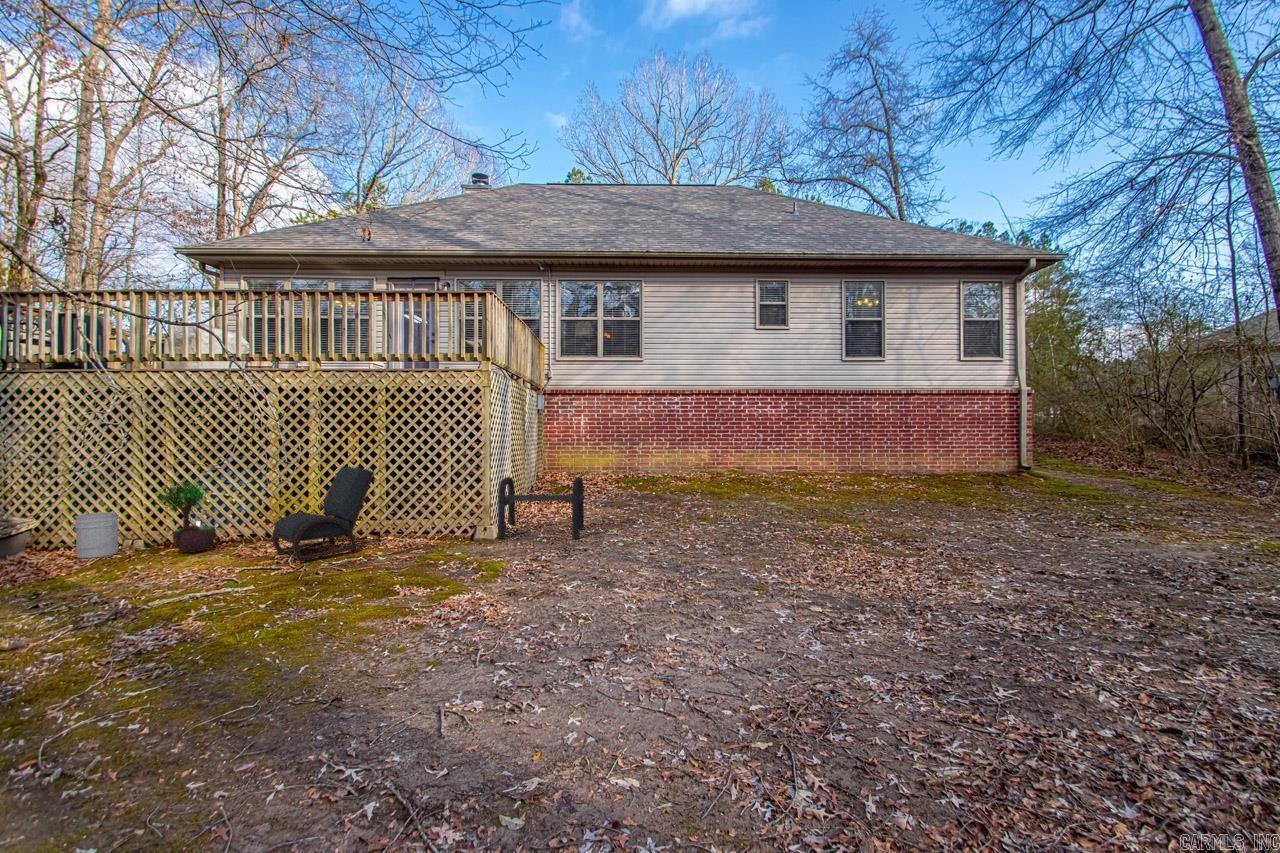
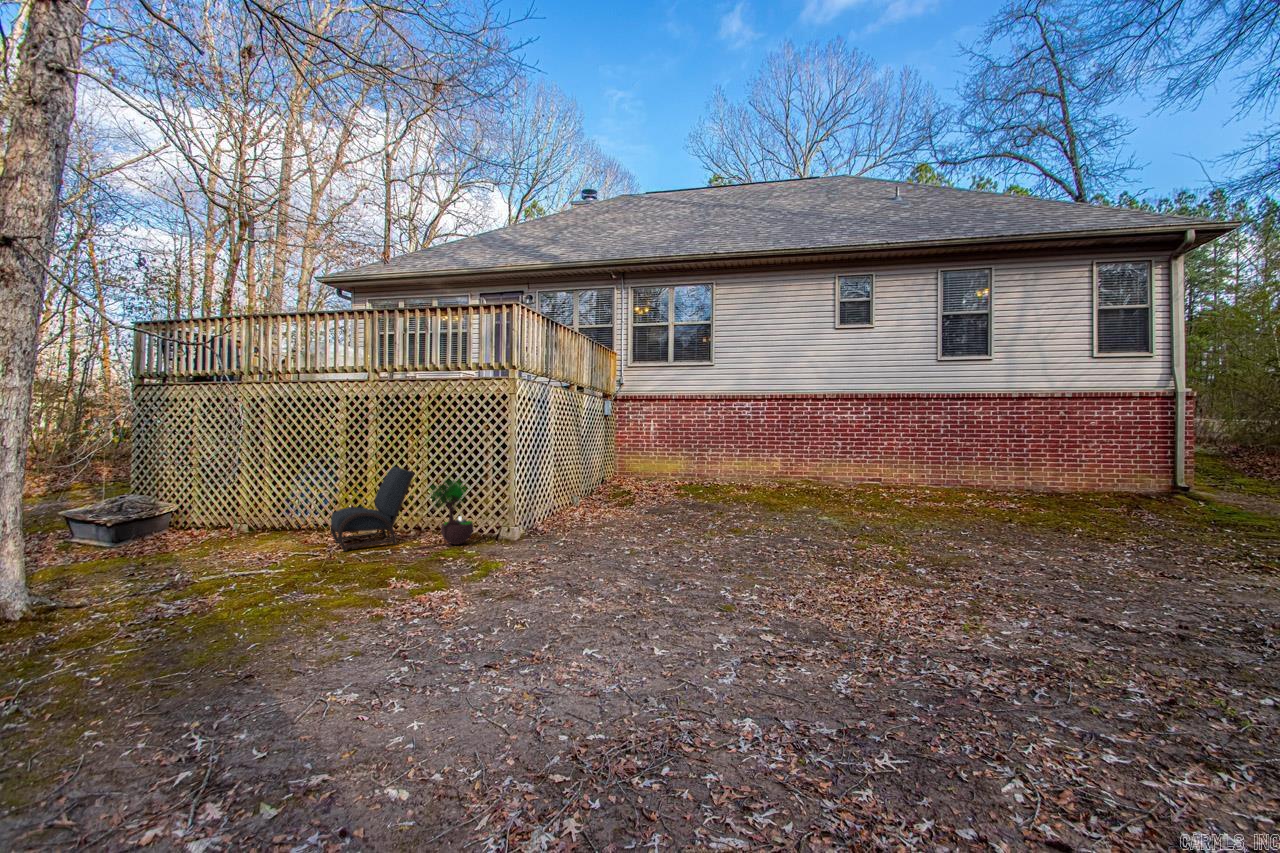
bench: present [498,477,584,539] -> none [525,480,612,544]
potted tree: present [155,479,216,553] -> present [429,480,473,545]
bucket: present [75,512,119,558] -> none [190,499,228,536]

